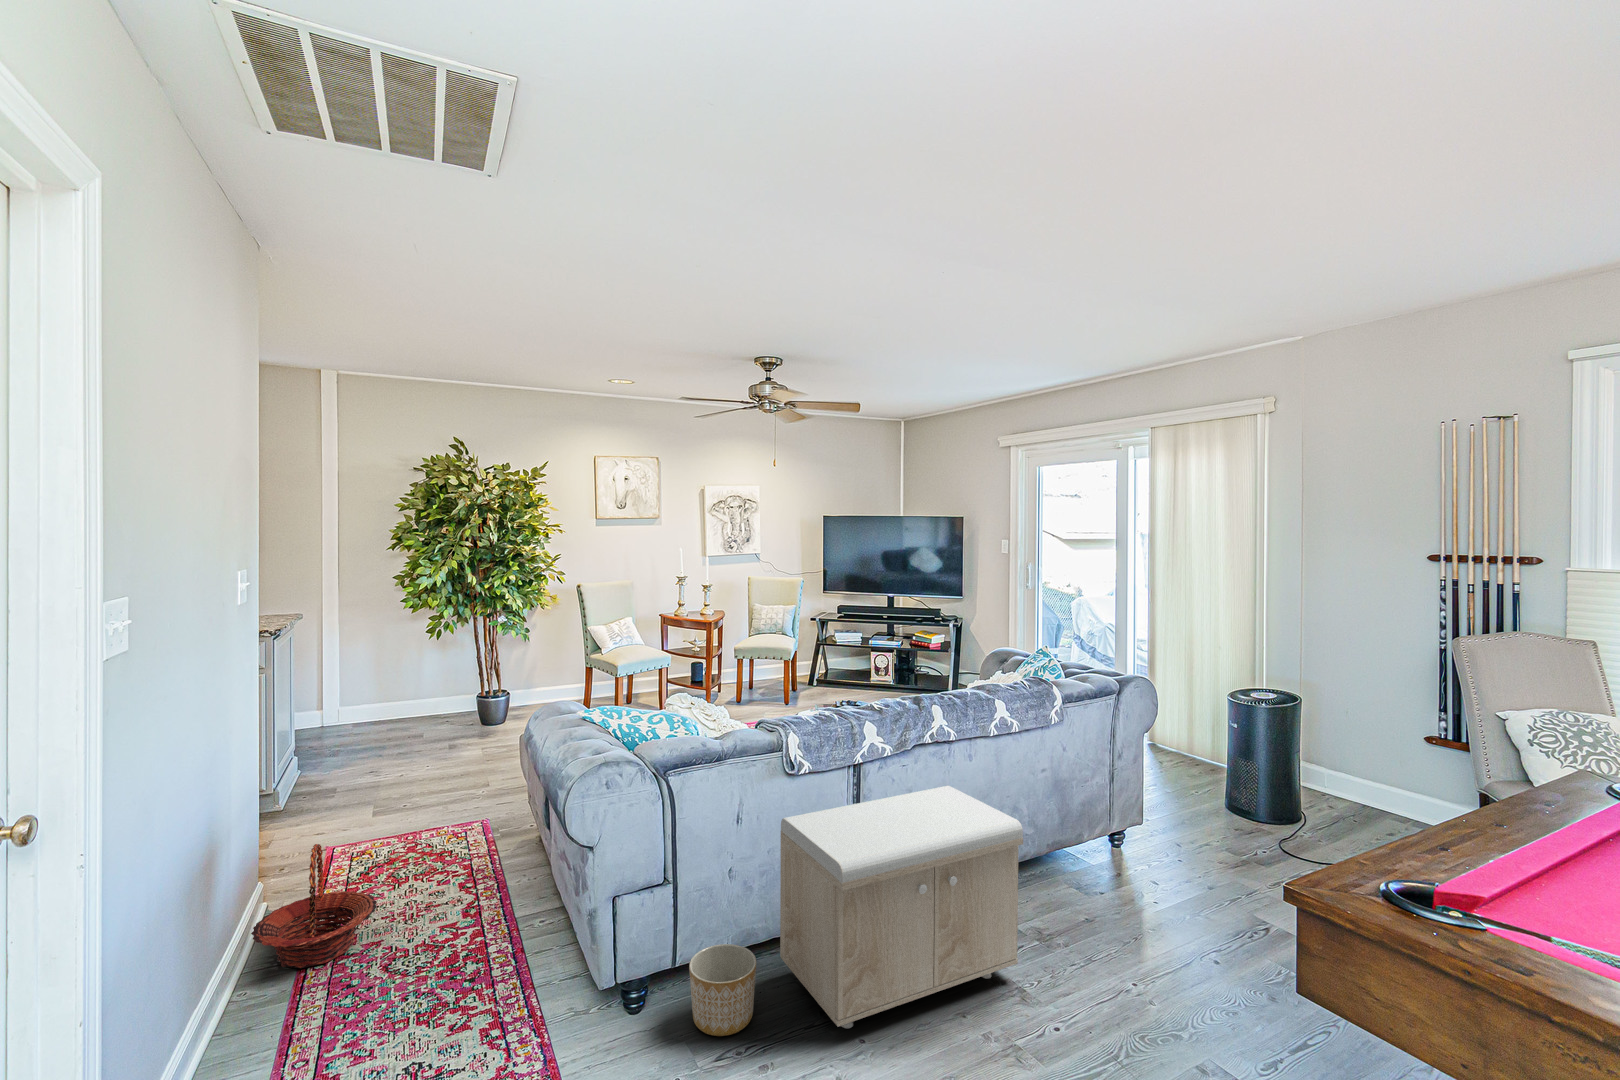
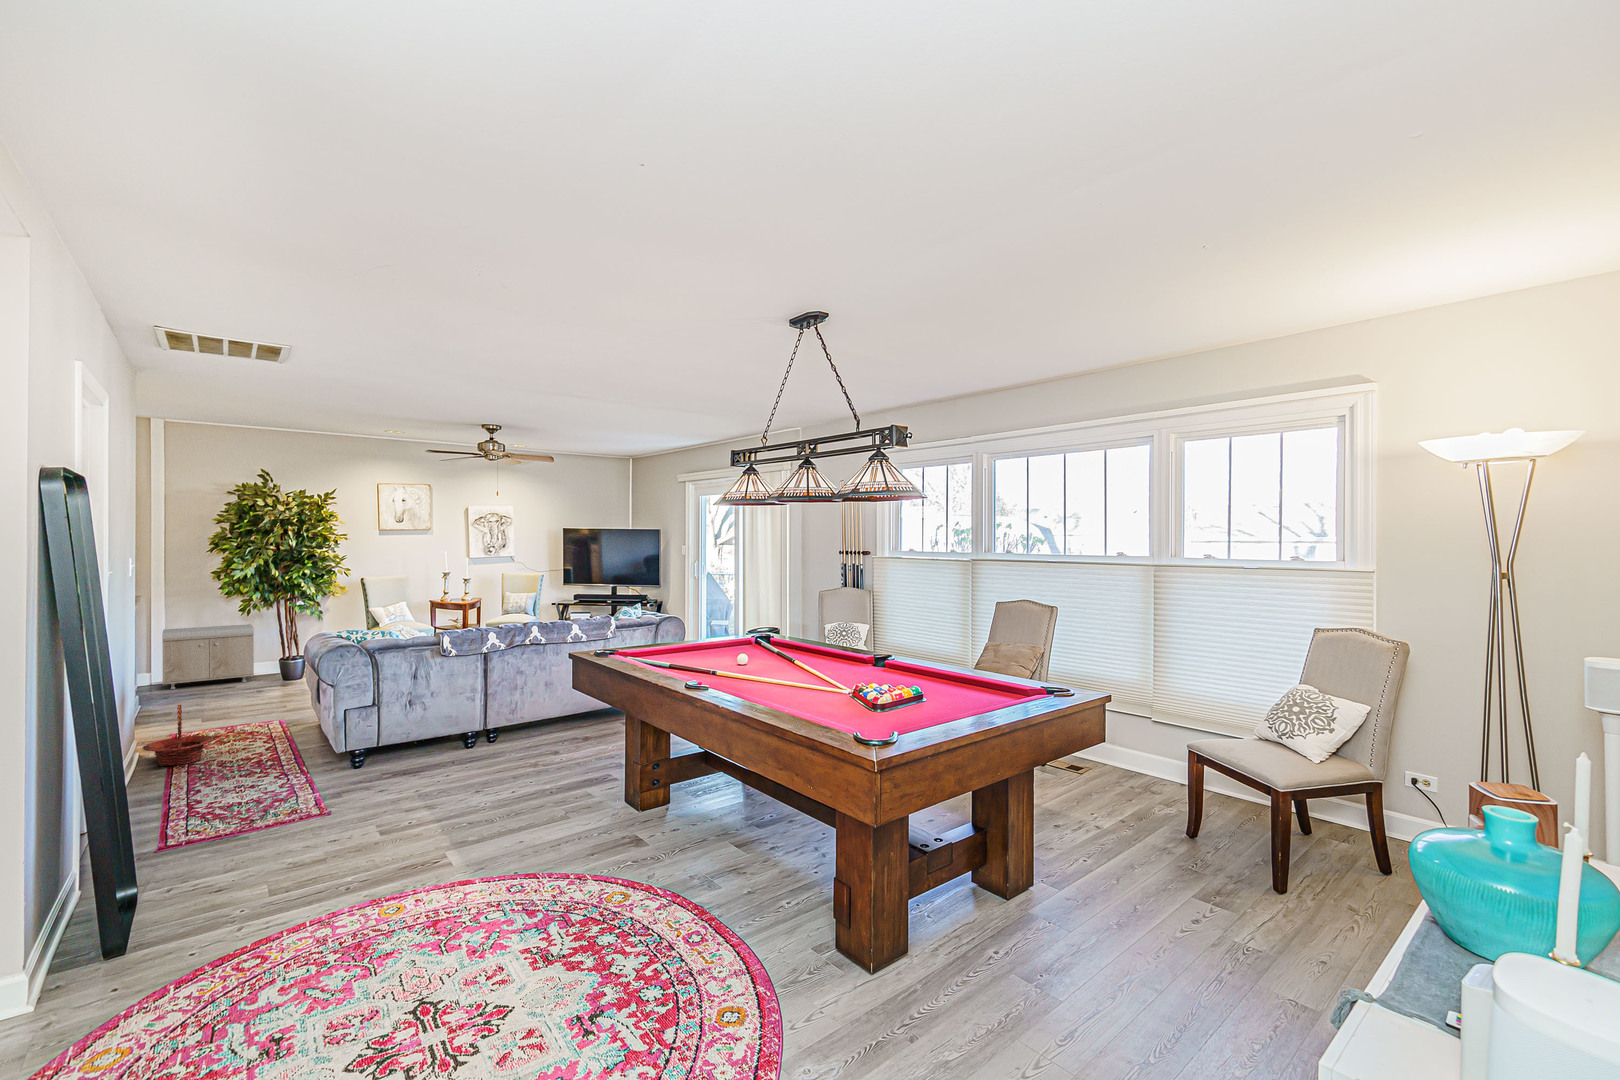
storage bench: present [780,786,1023,1028] -> present [162,624,254,689]
planter: present [689,944,756,1036] -> none [387,734,423,769]

